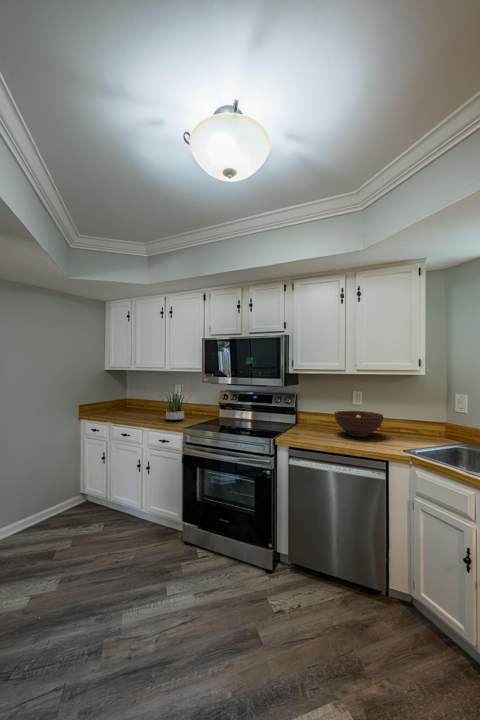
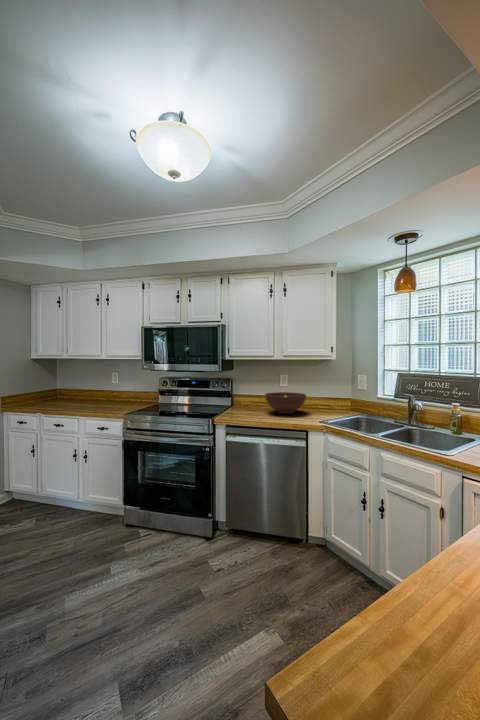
potted plant: present [166,392,186,421] -> none [94,377,130,409]

